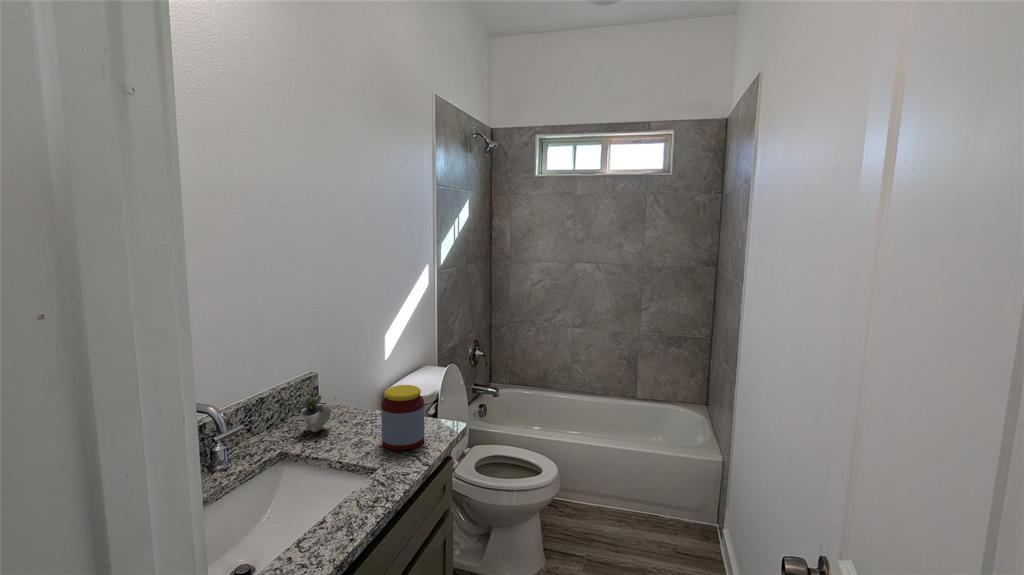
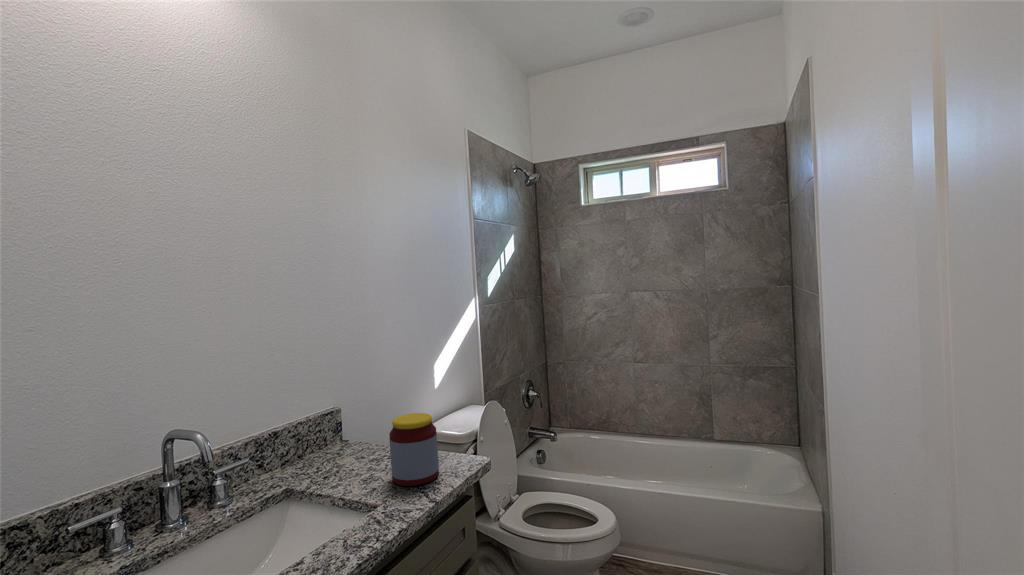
succulent plant: present [300,391,336,432] -> none [310,422,345,468]

